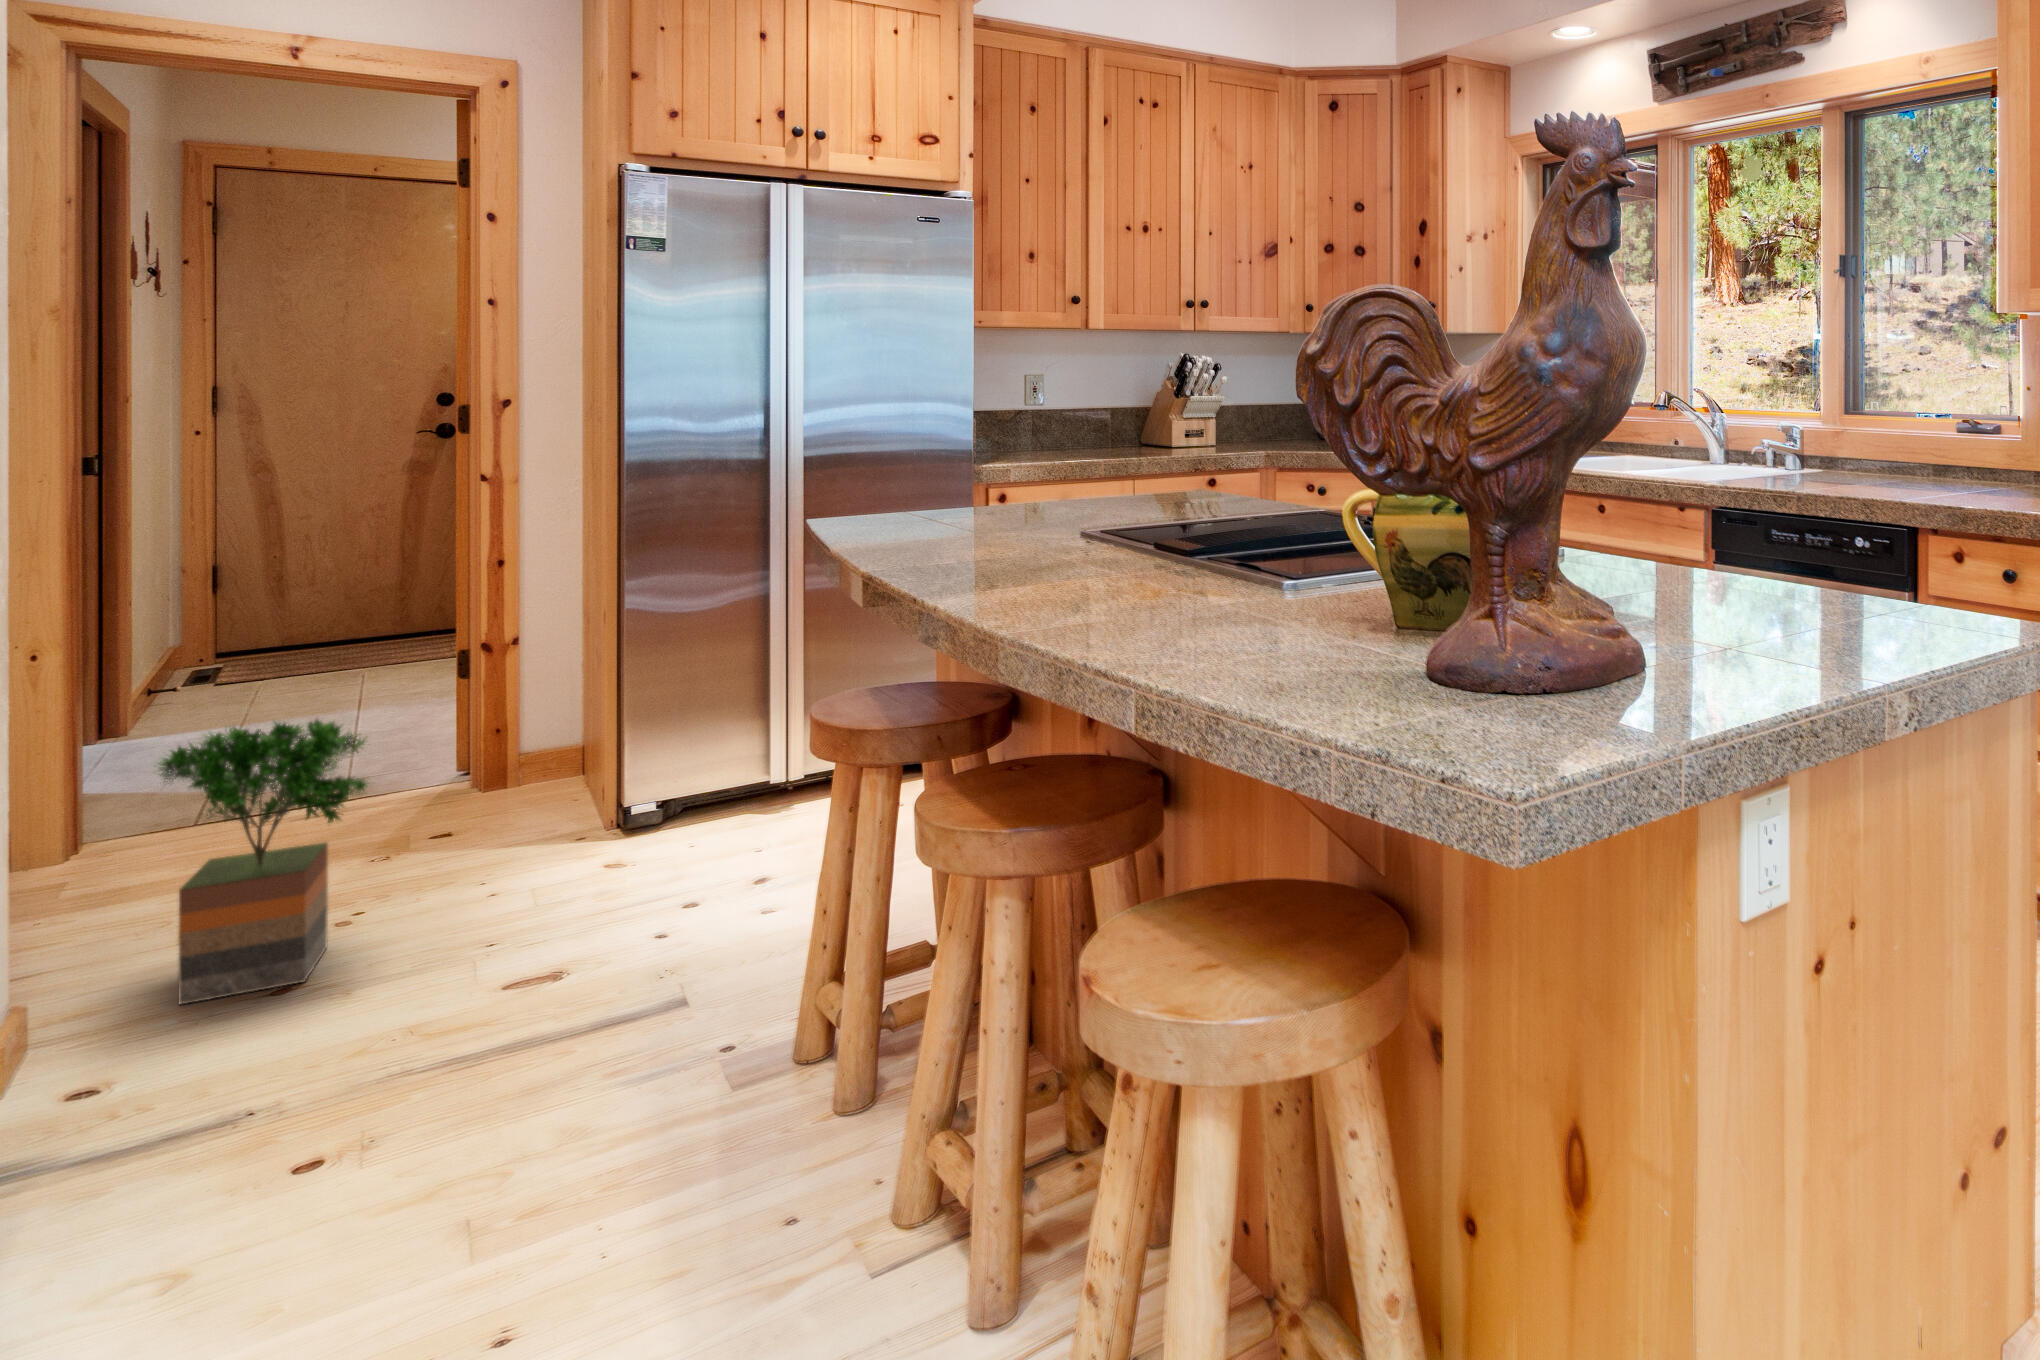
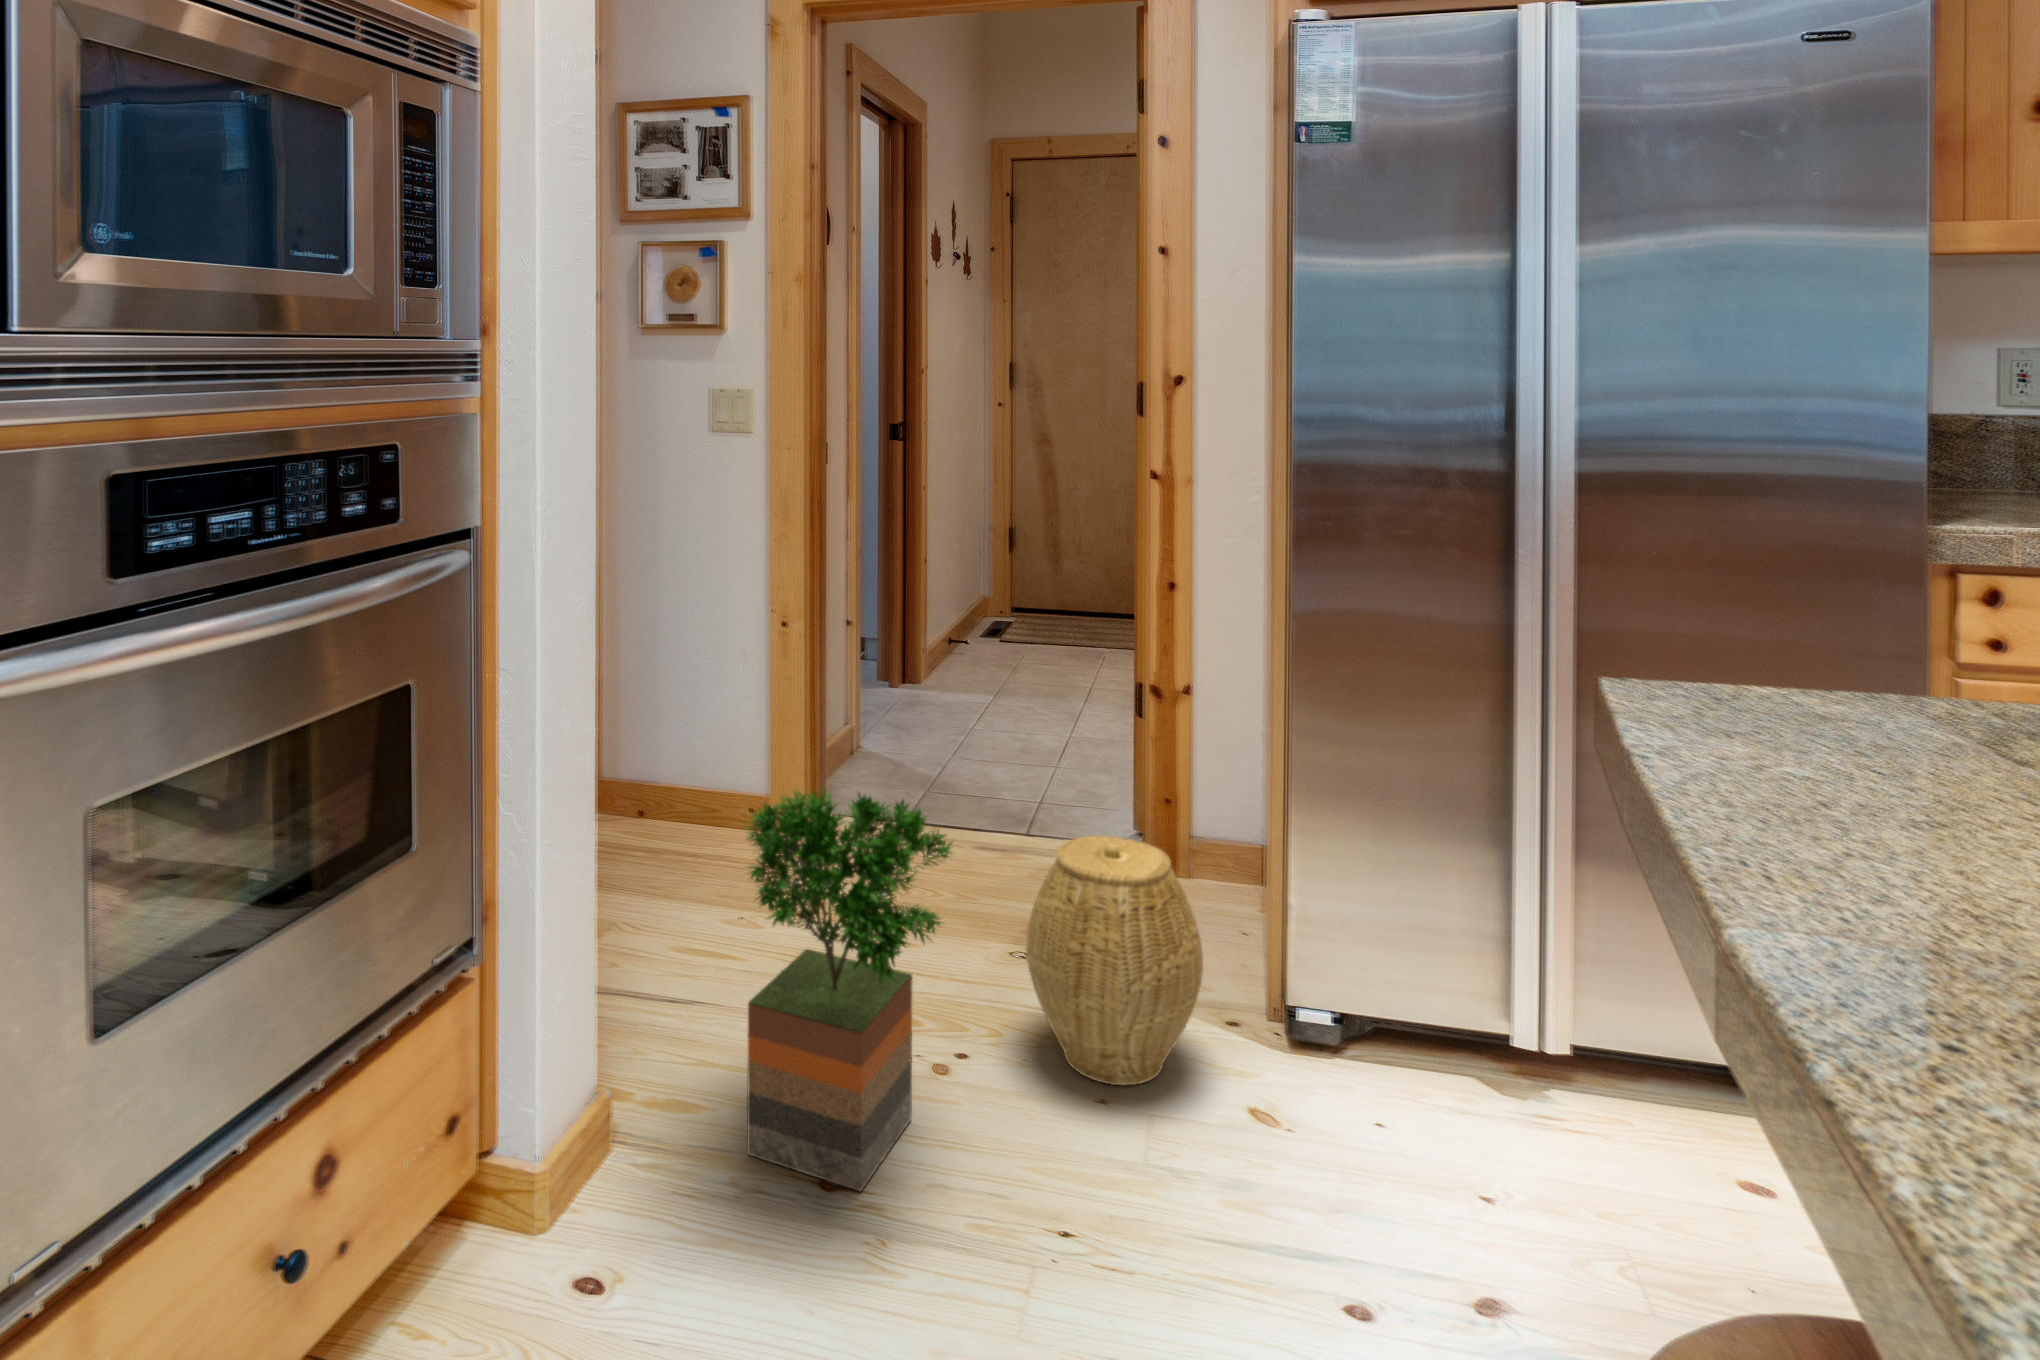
woven basket: none [411,727,561,890] -> present [1027,836,1203,1085]

